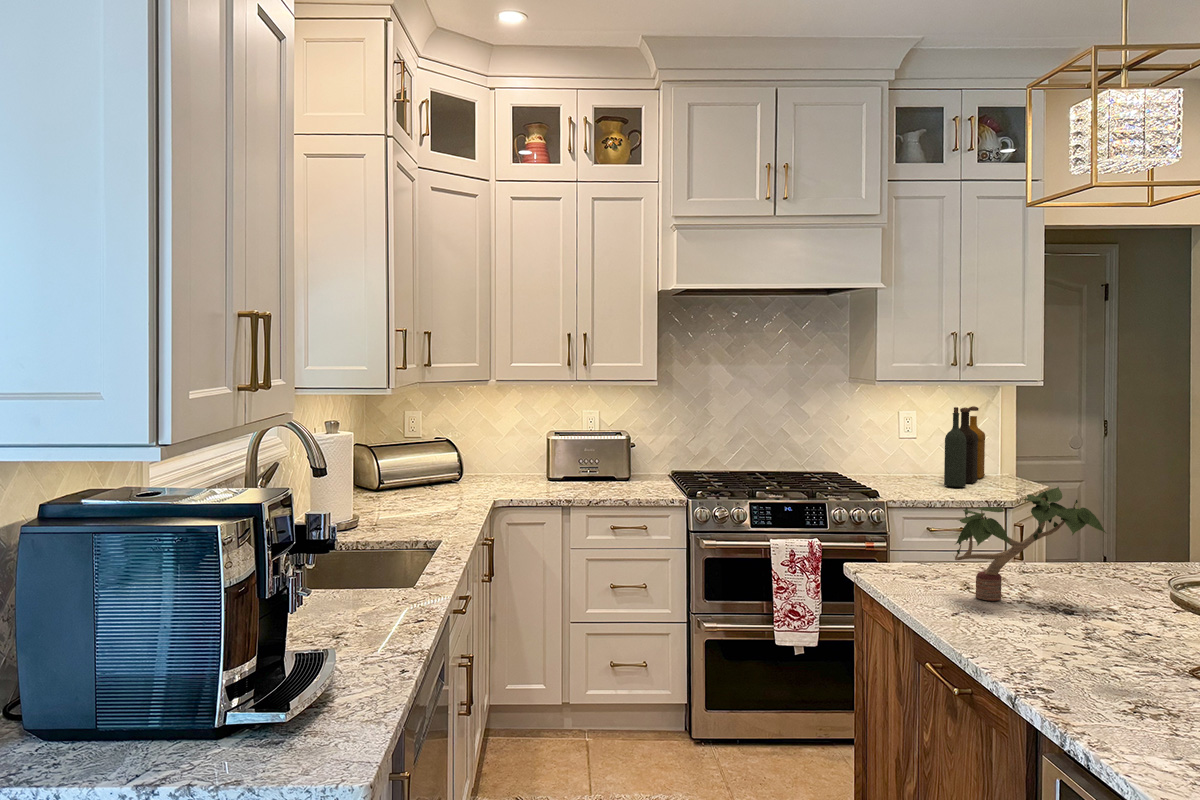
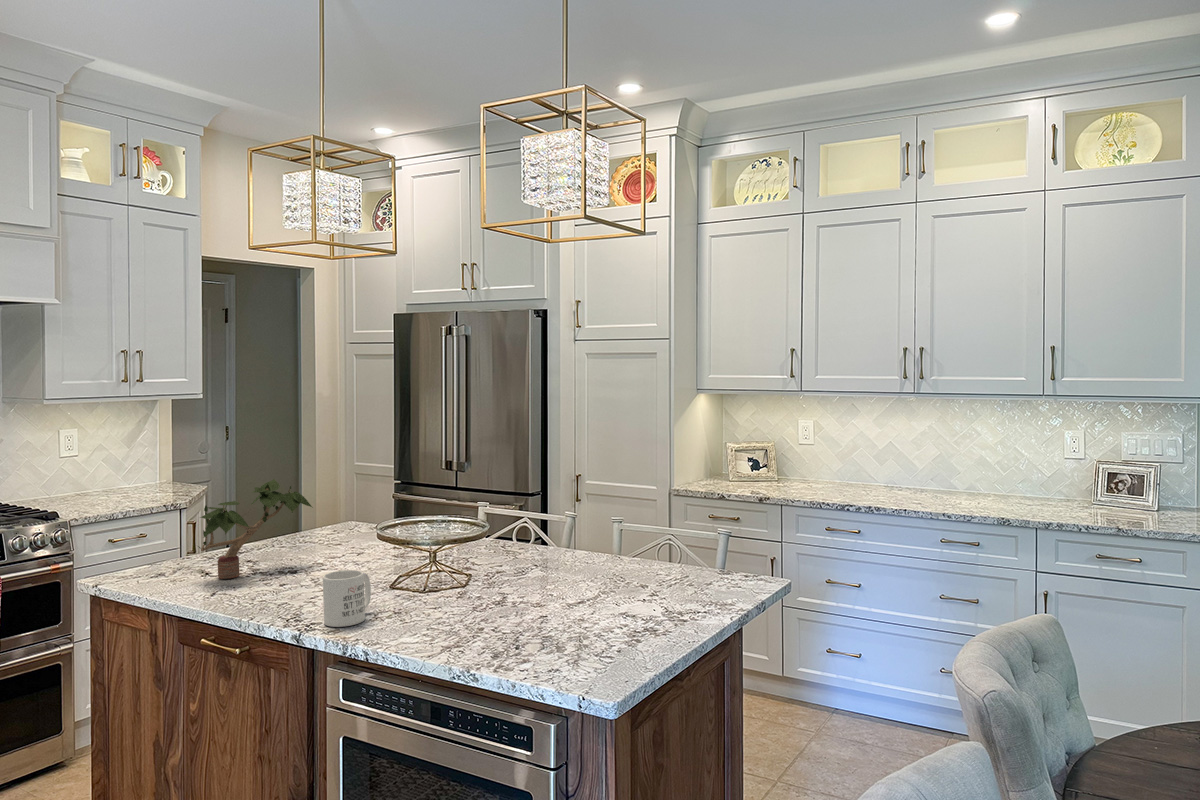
bottle: present [944,406,985,487] -> none [115,423,151,498]
mug: none [1054,626,1135,710] -> present [323,570,371,627]

